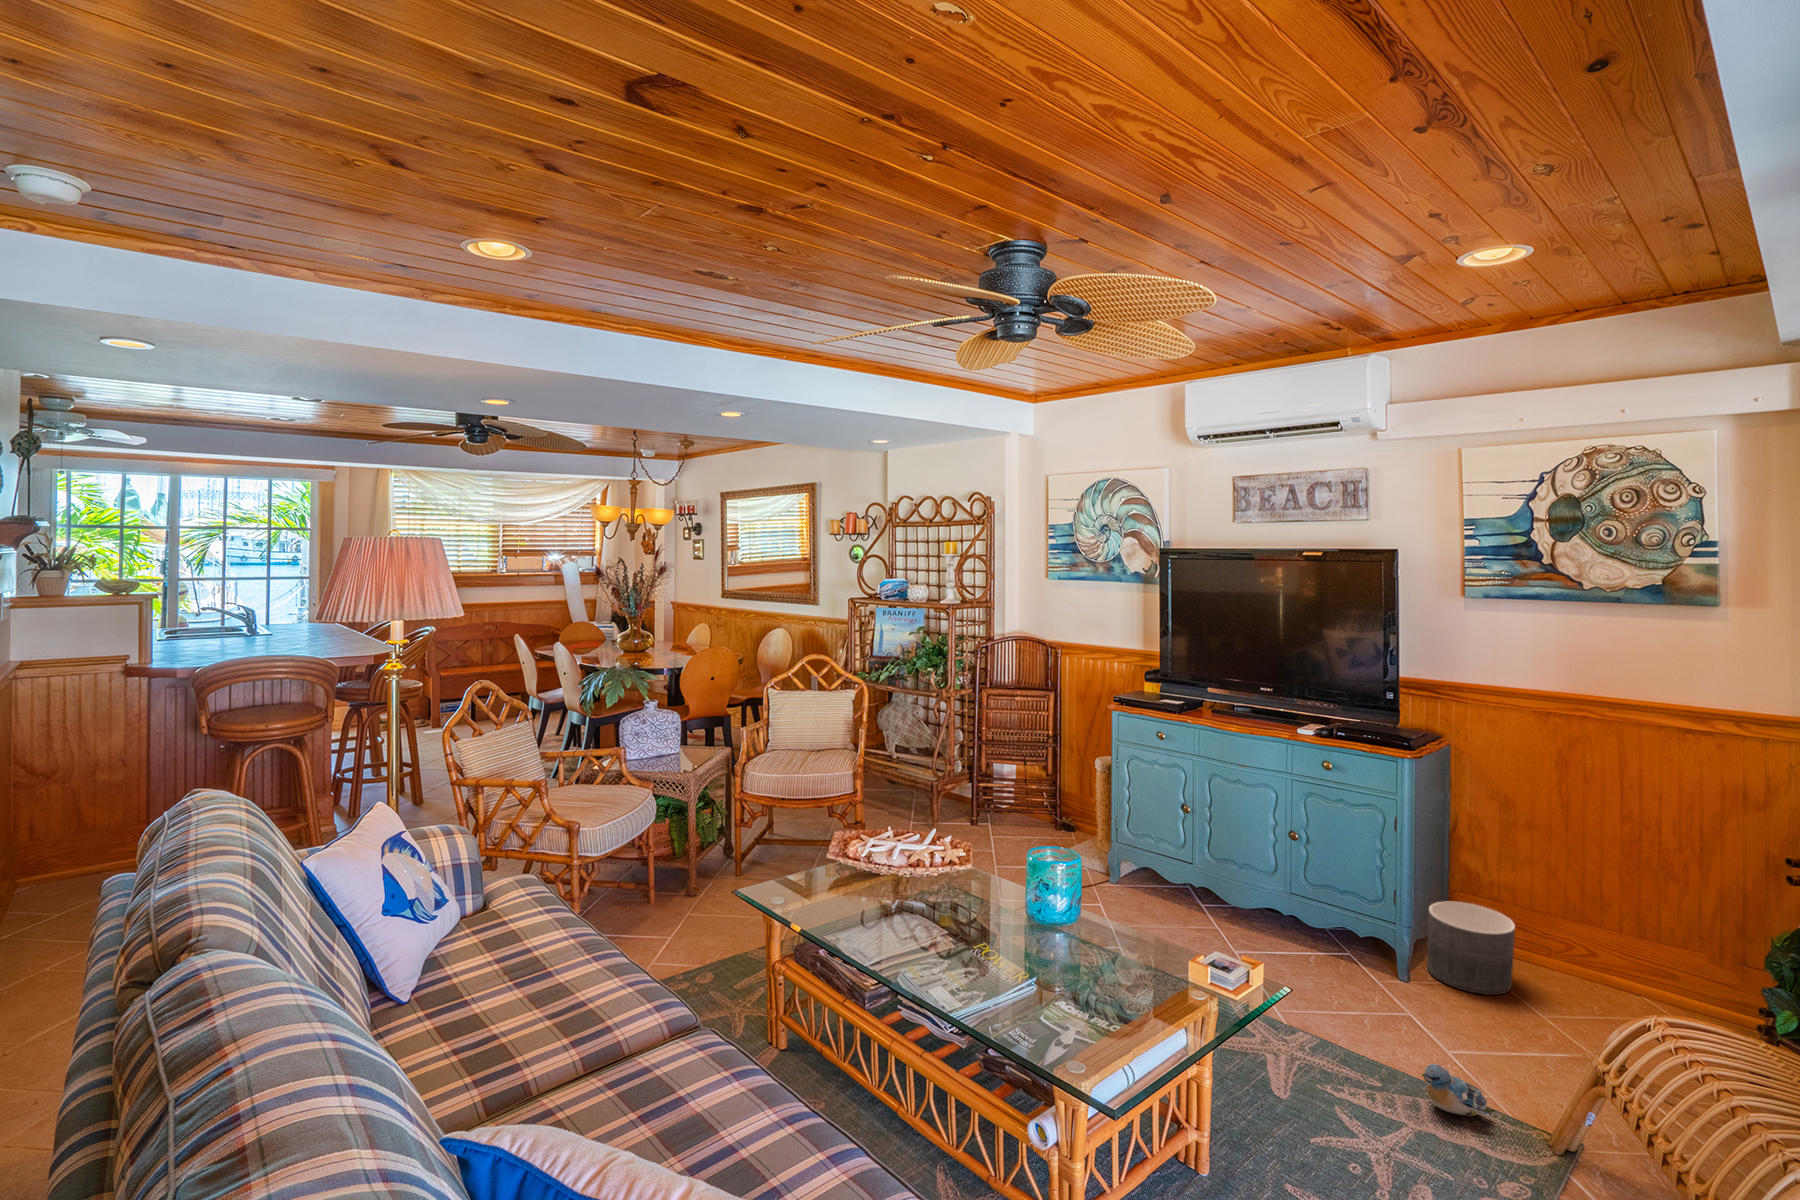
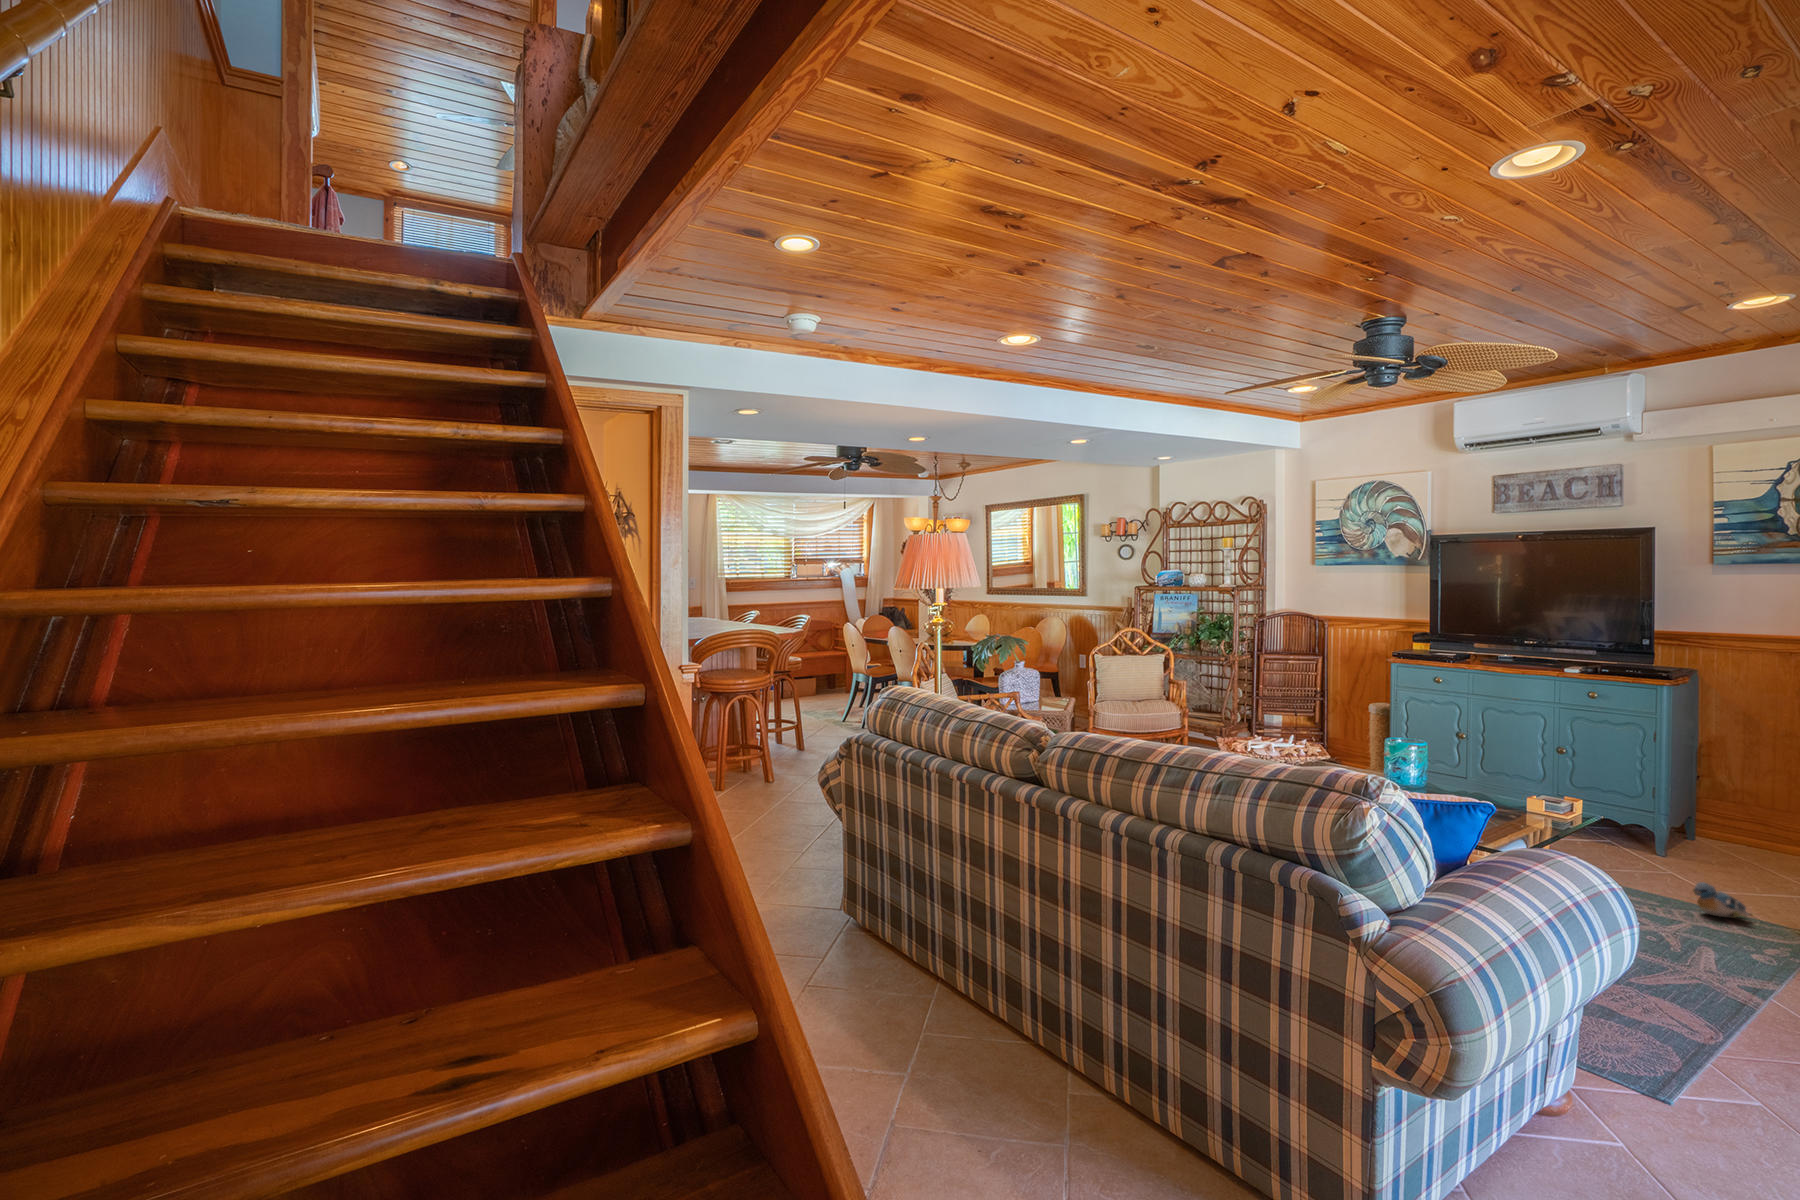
planter: present [1427,902,1515,995] -> none [1688,803,1768,869]

